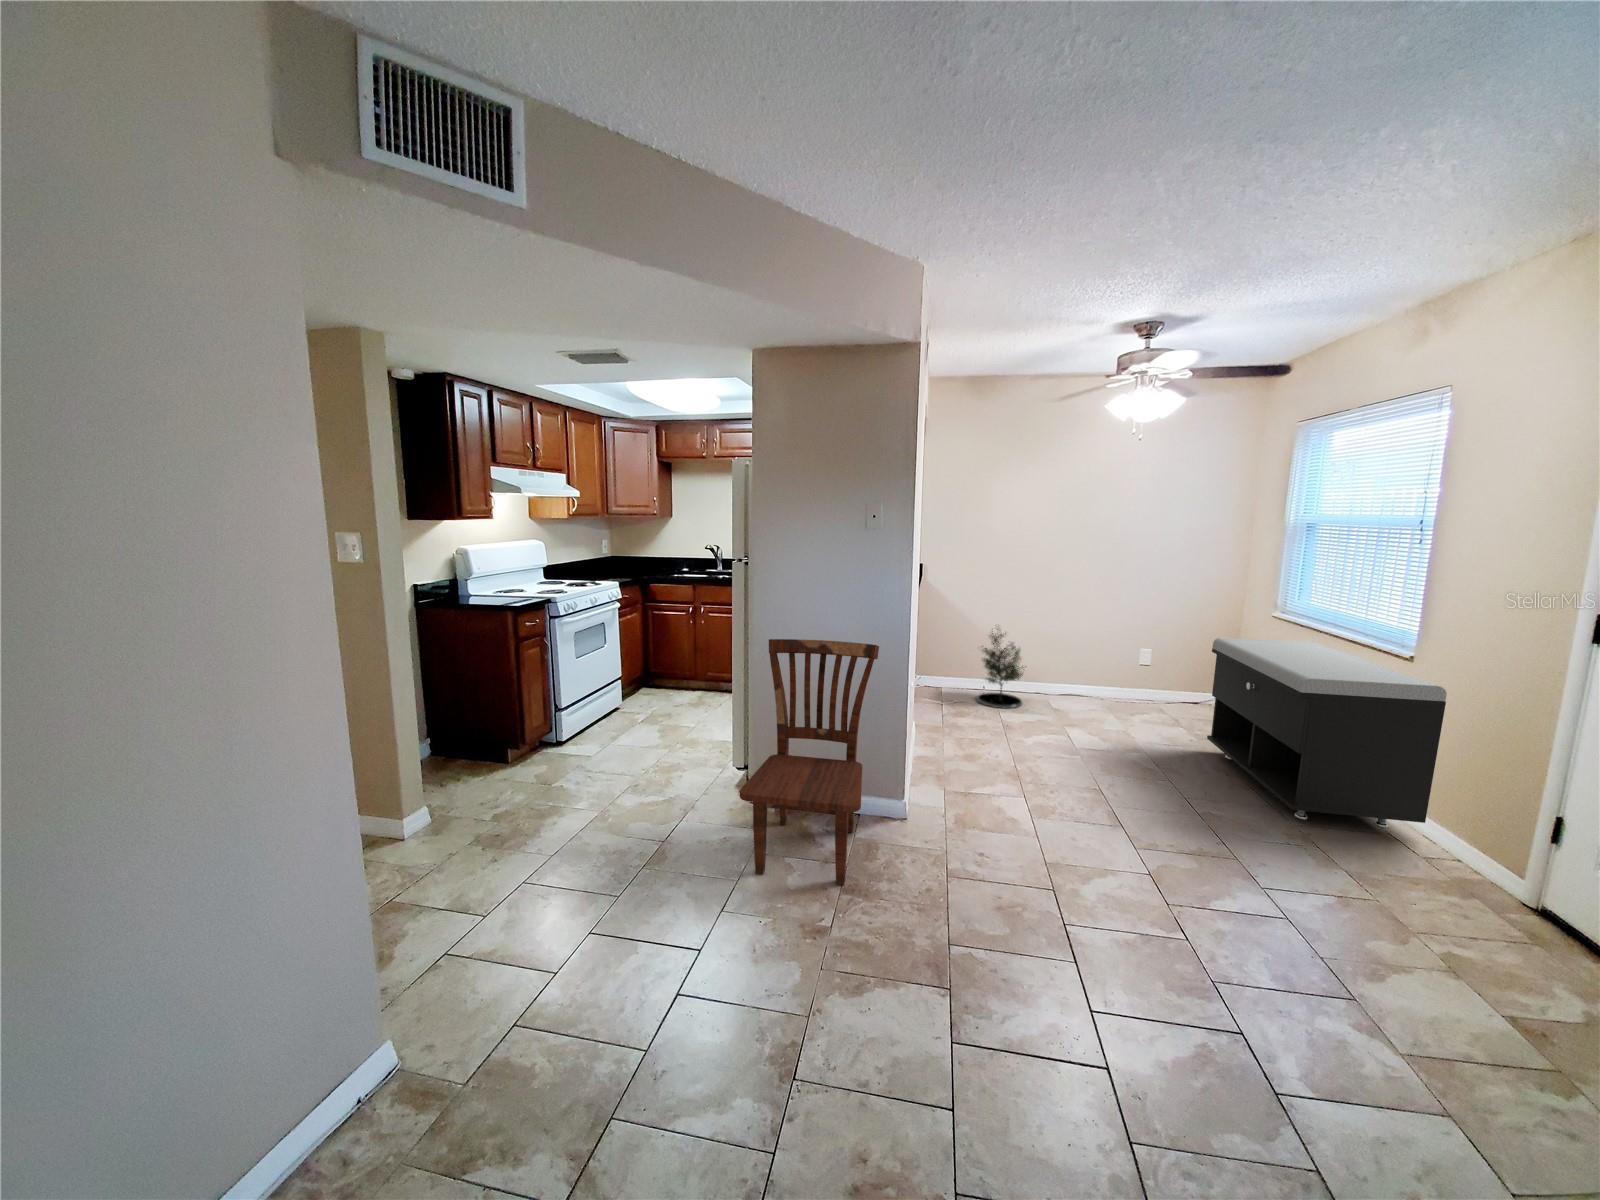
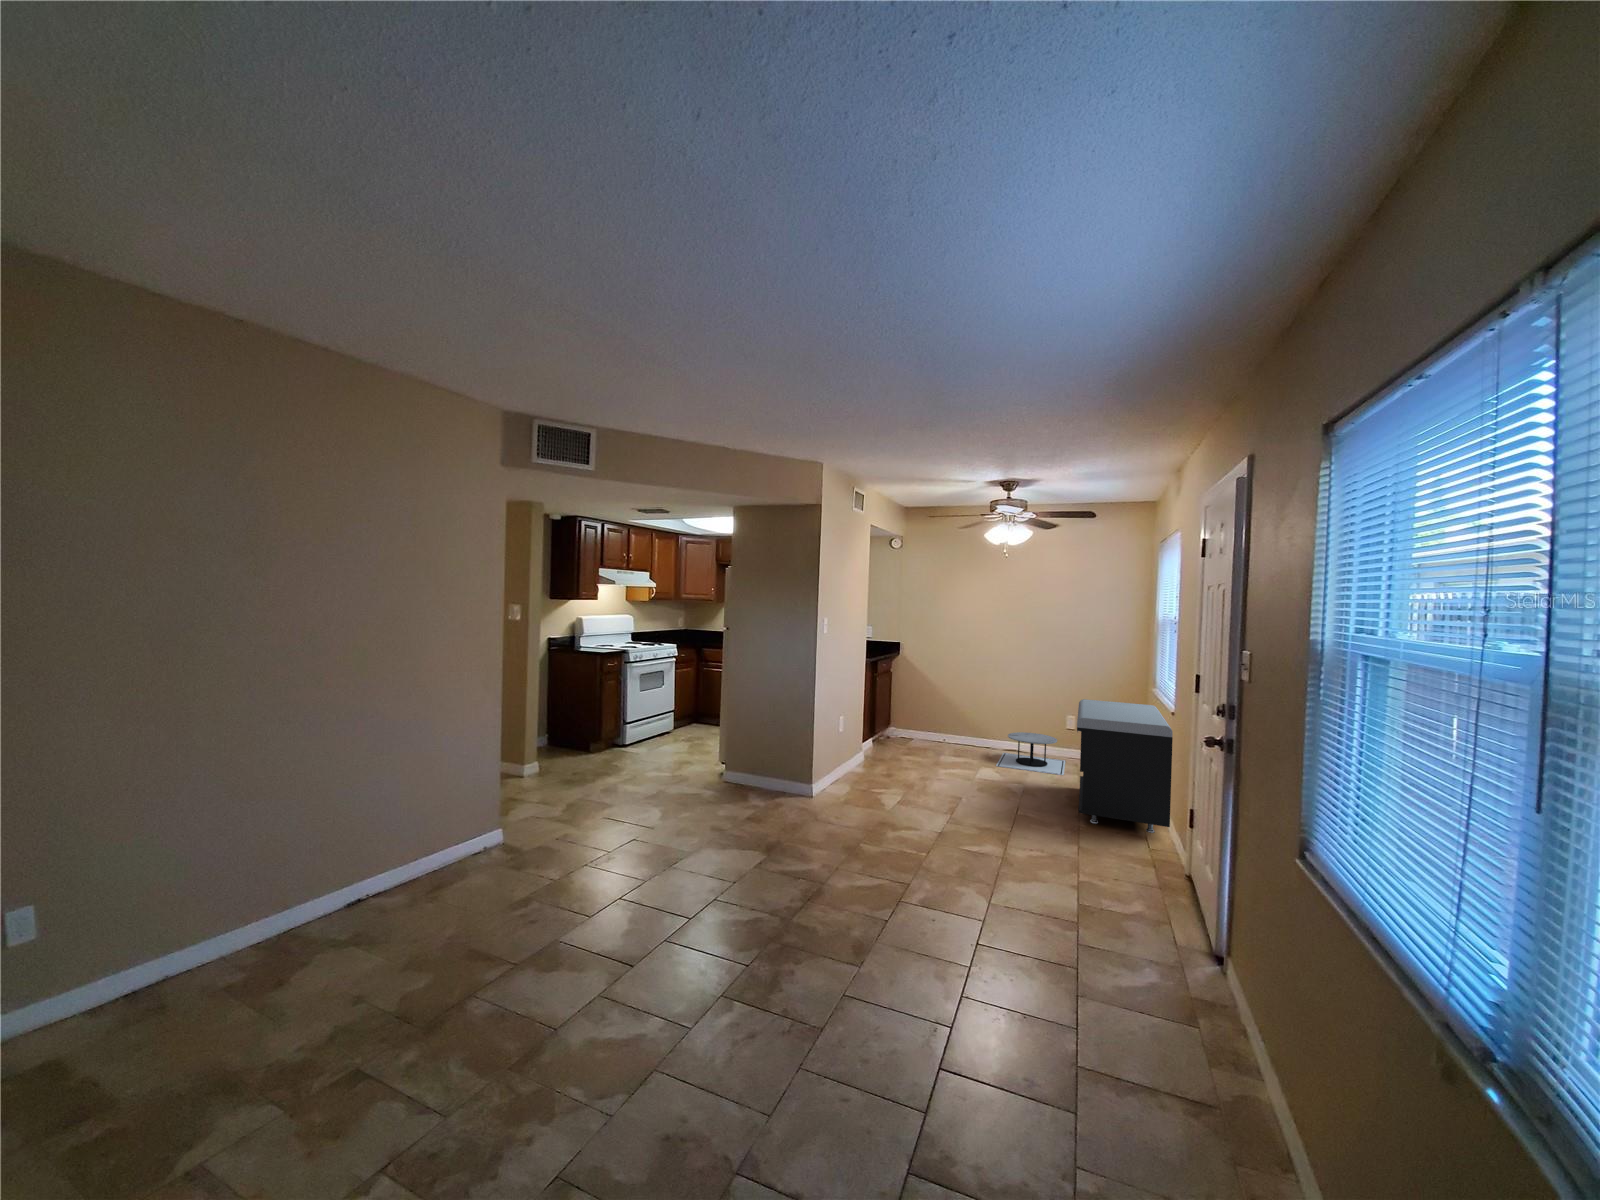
potted tree: present [976,628,1023,708] -> none [935,688,974,755]
dining chair: present [740,639,879,885] -> none [696,674,796,816]
side table: none [1057,673,1162,729] -> present [996,732,1065,775]

